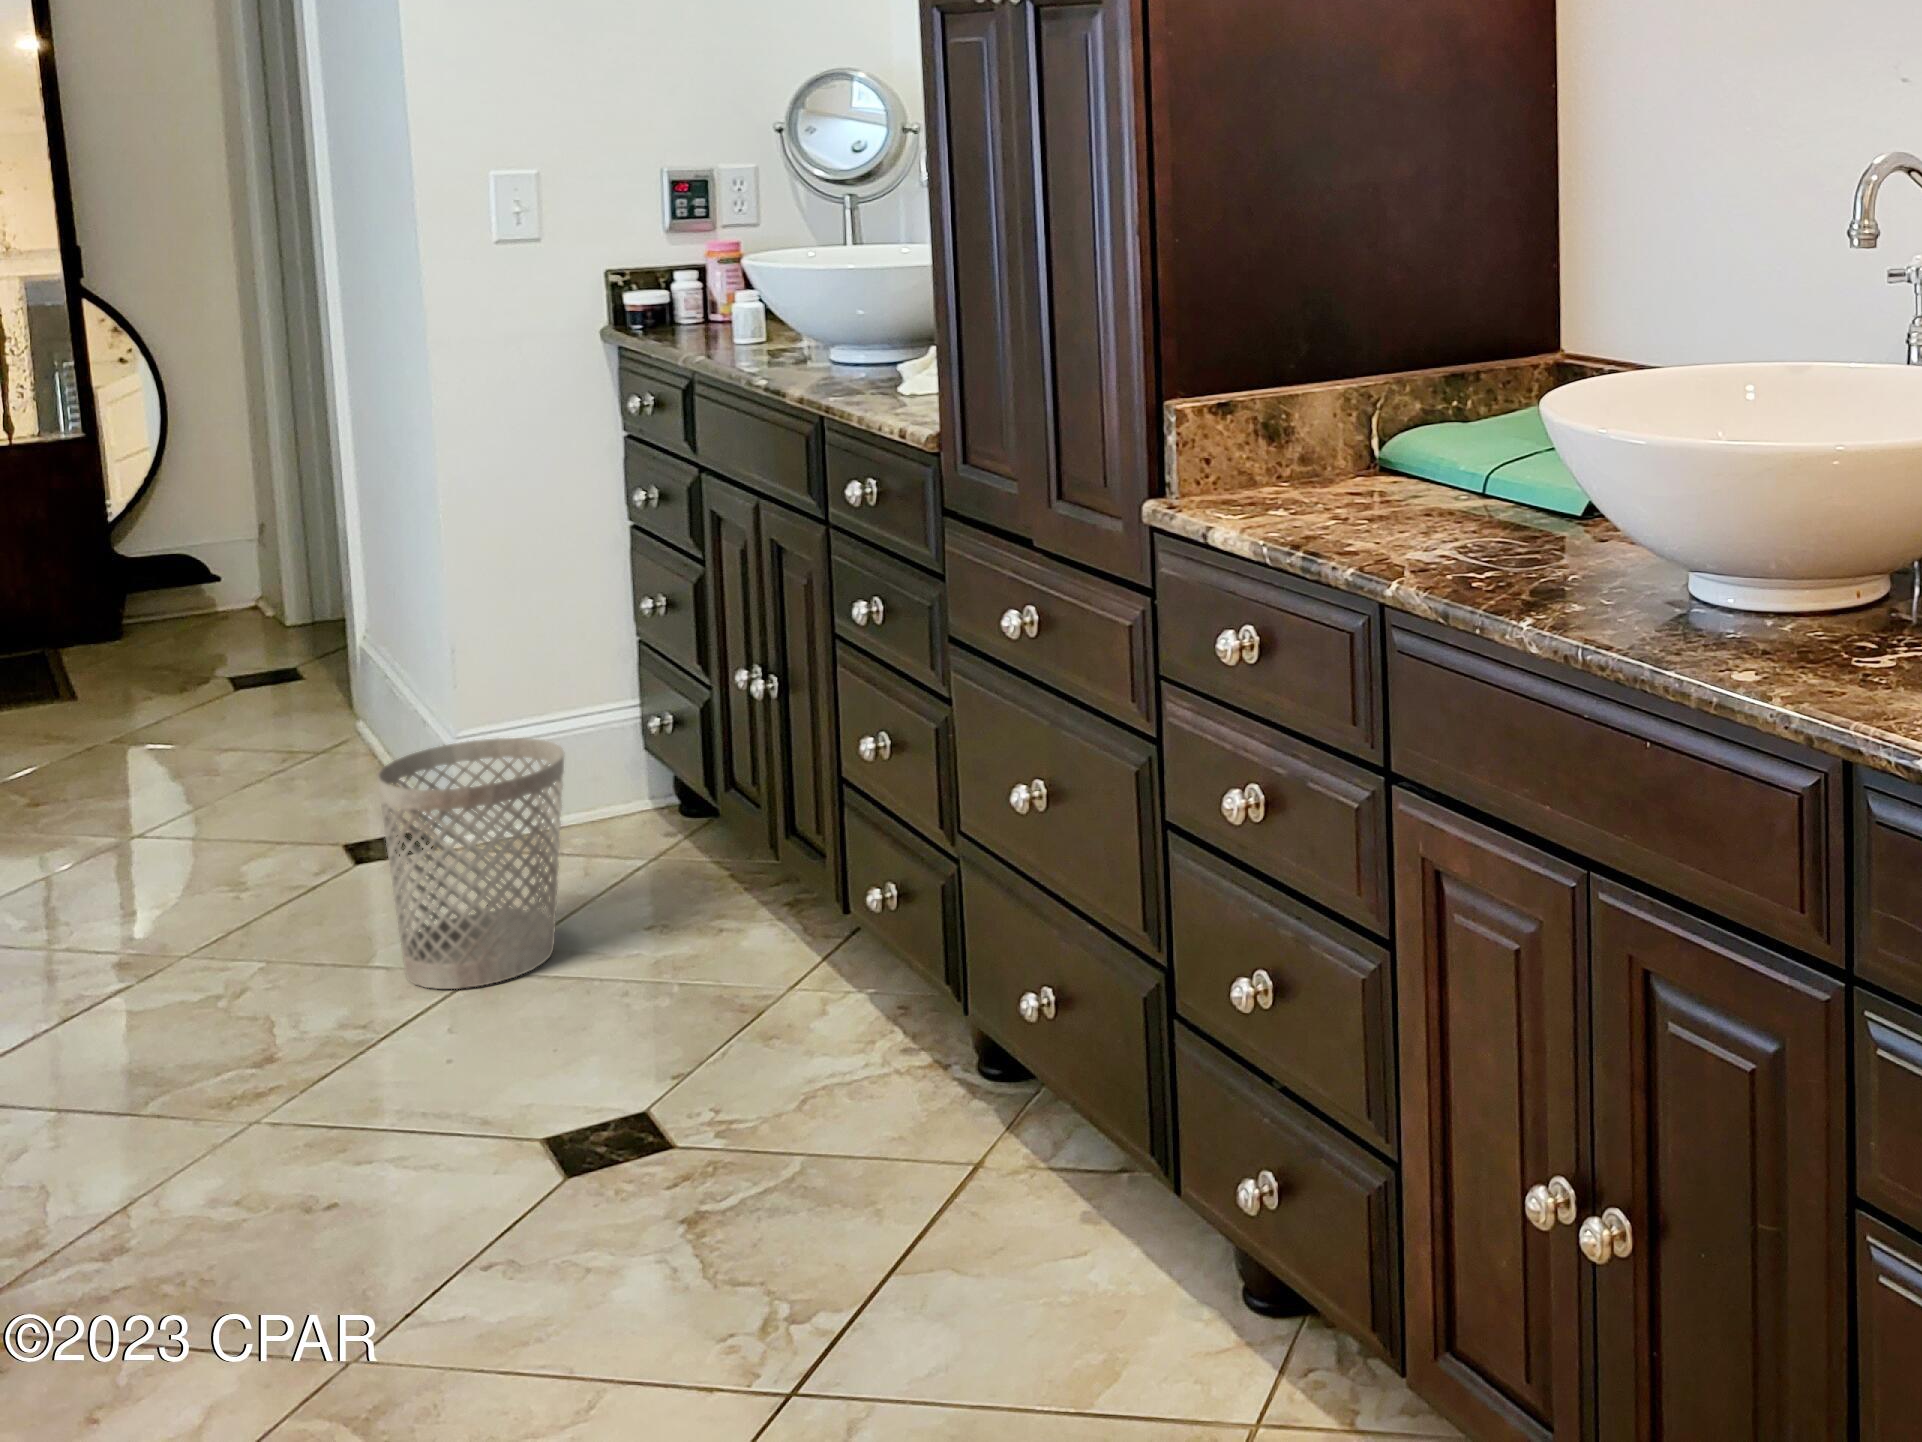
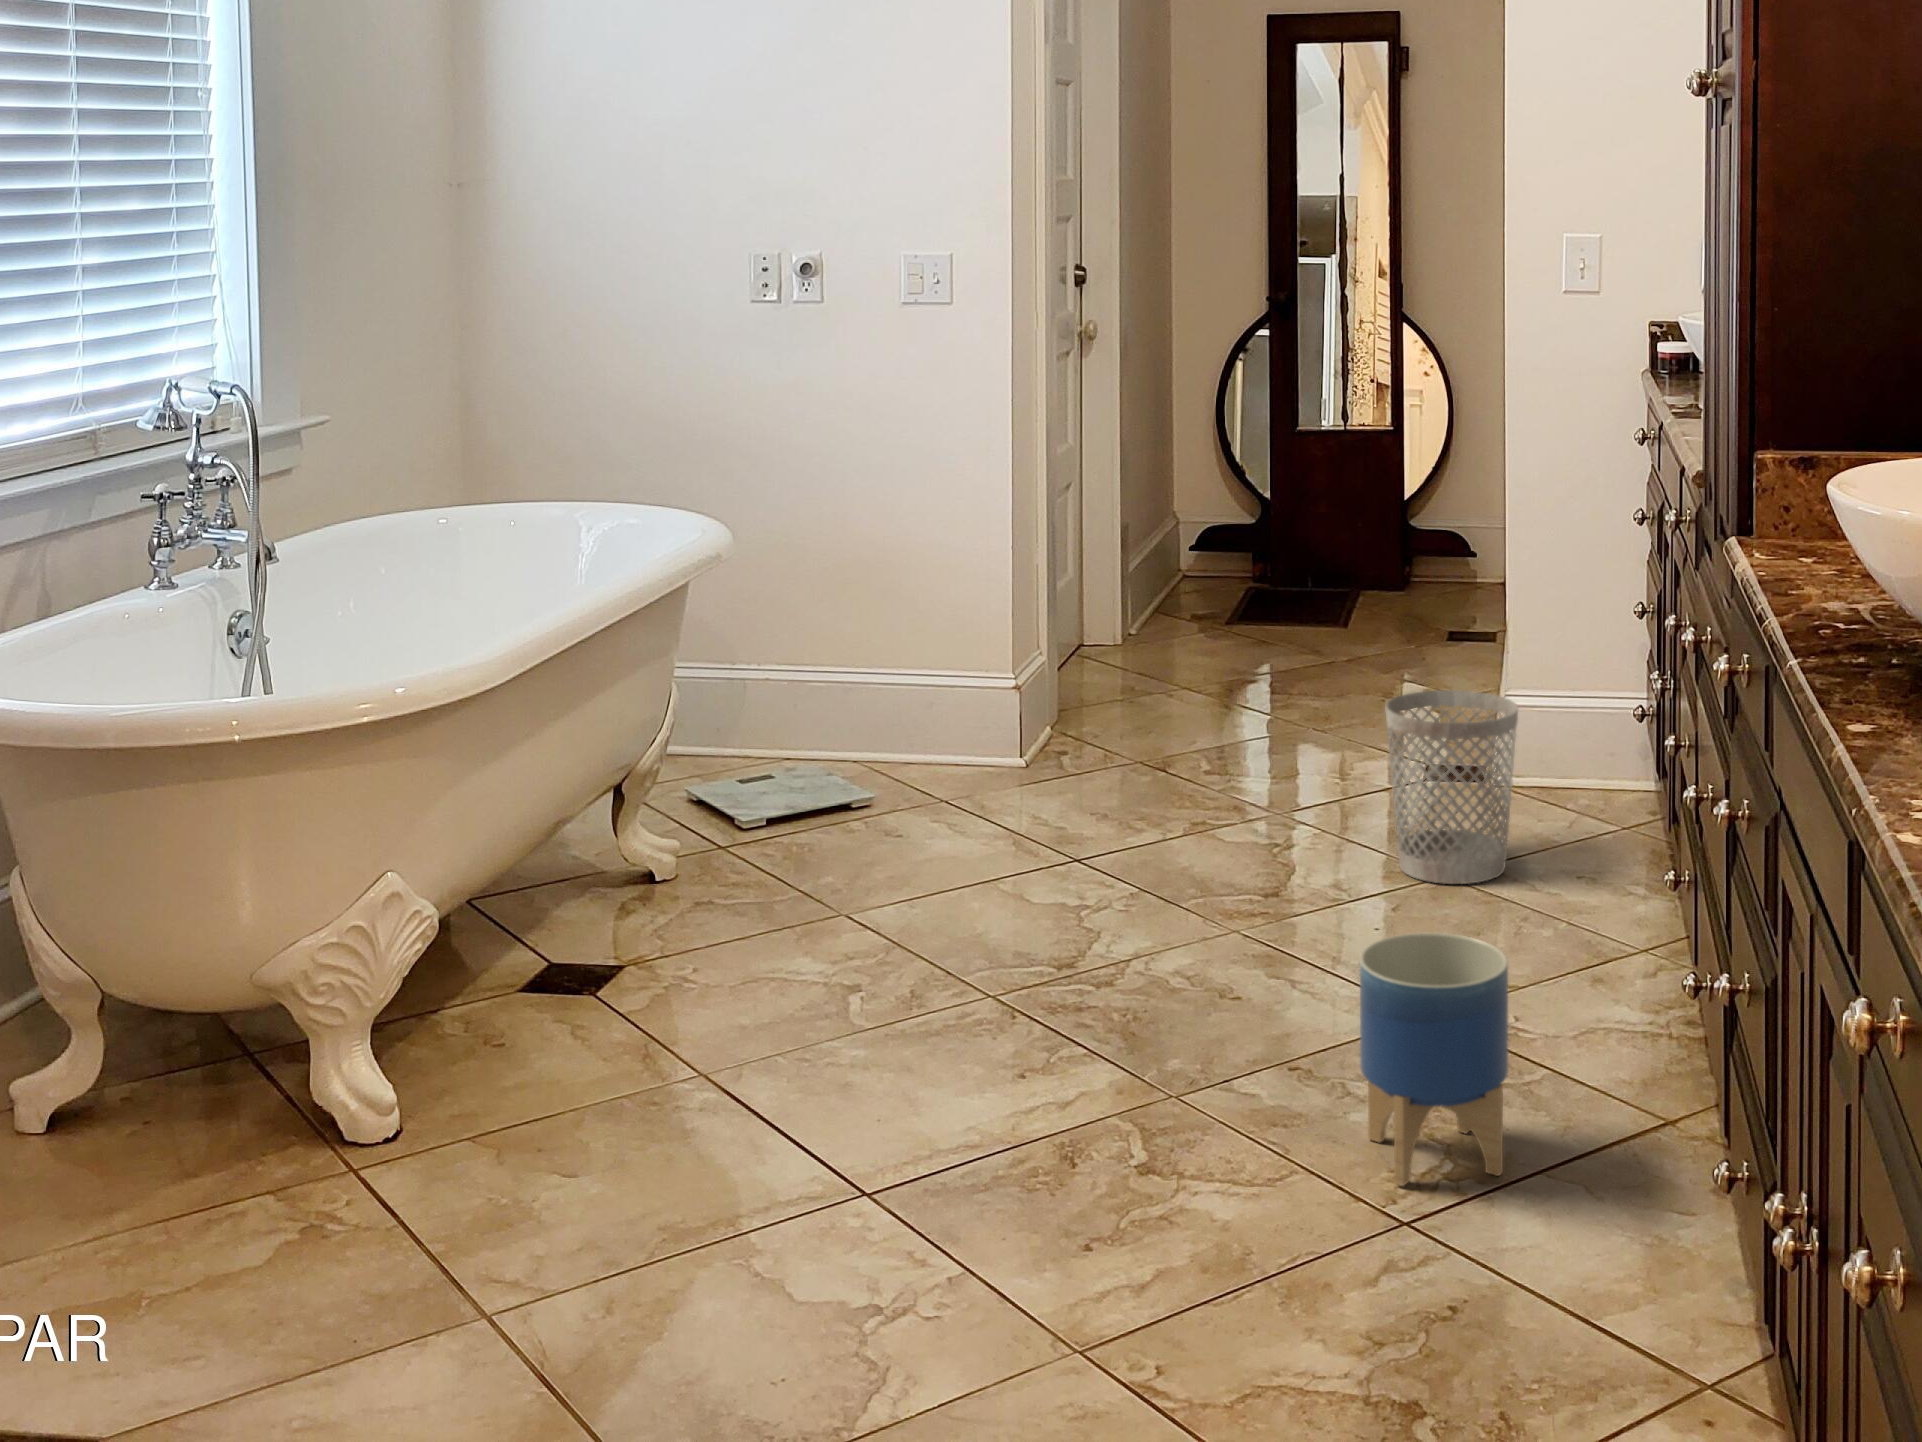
planter: none [651,1032,856,1372] -> present [1360,933,1509,1186]

